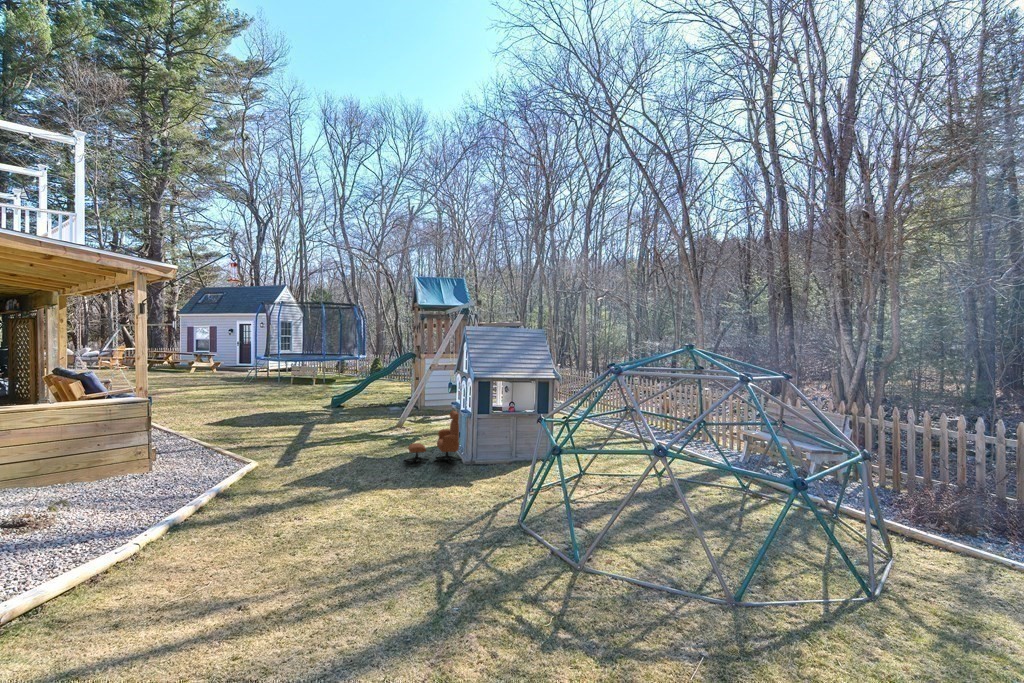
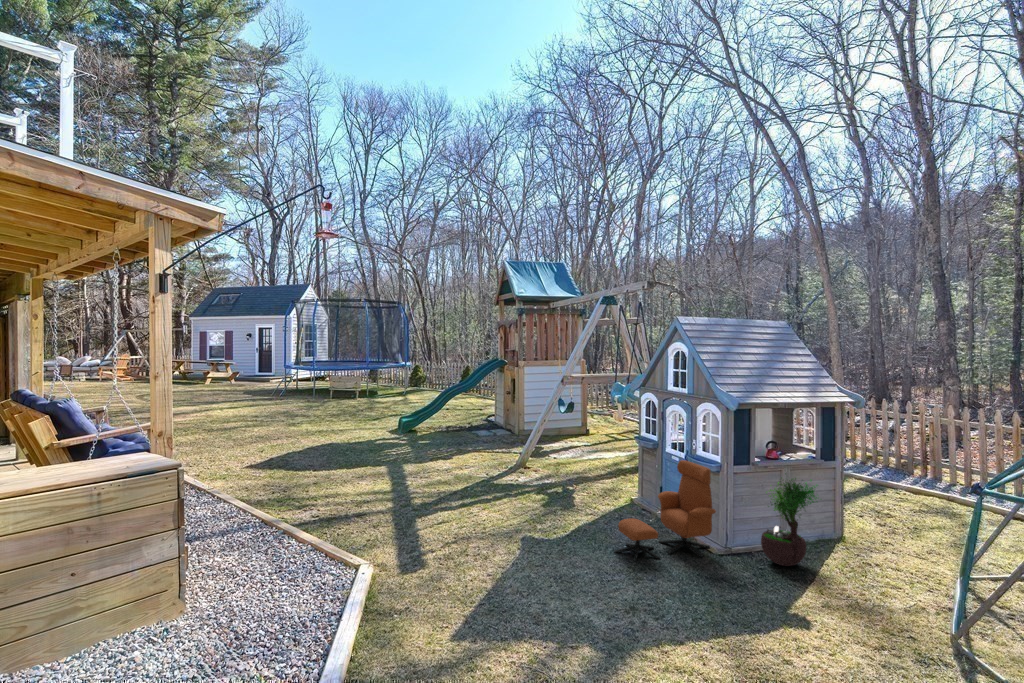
potted tree: none [478,414,508,466] -> present [761,478,817,566]

